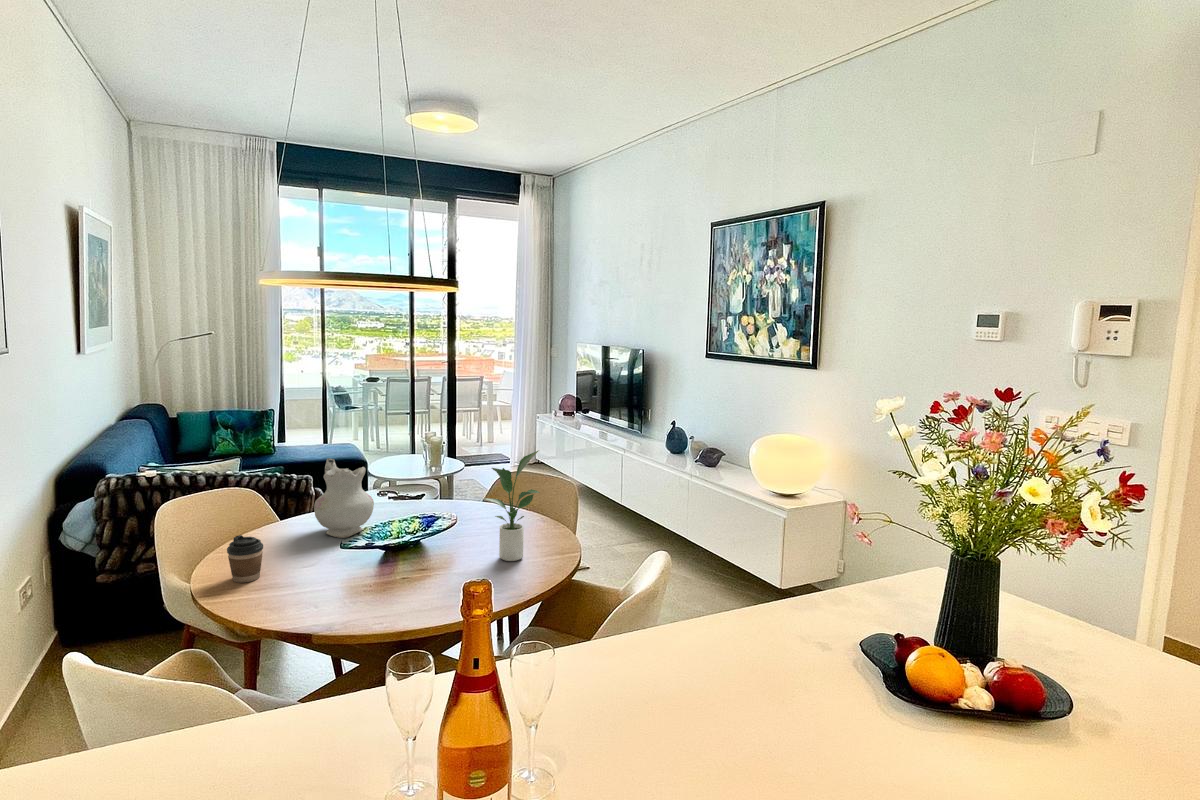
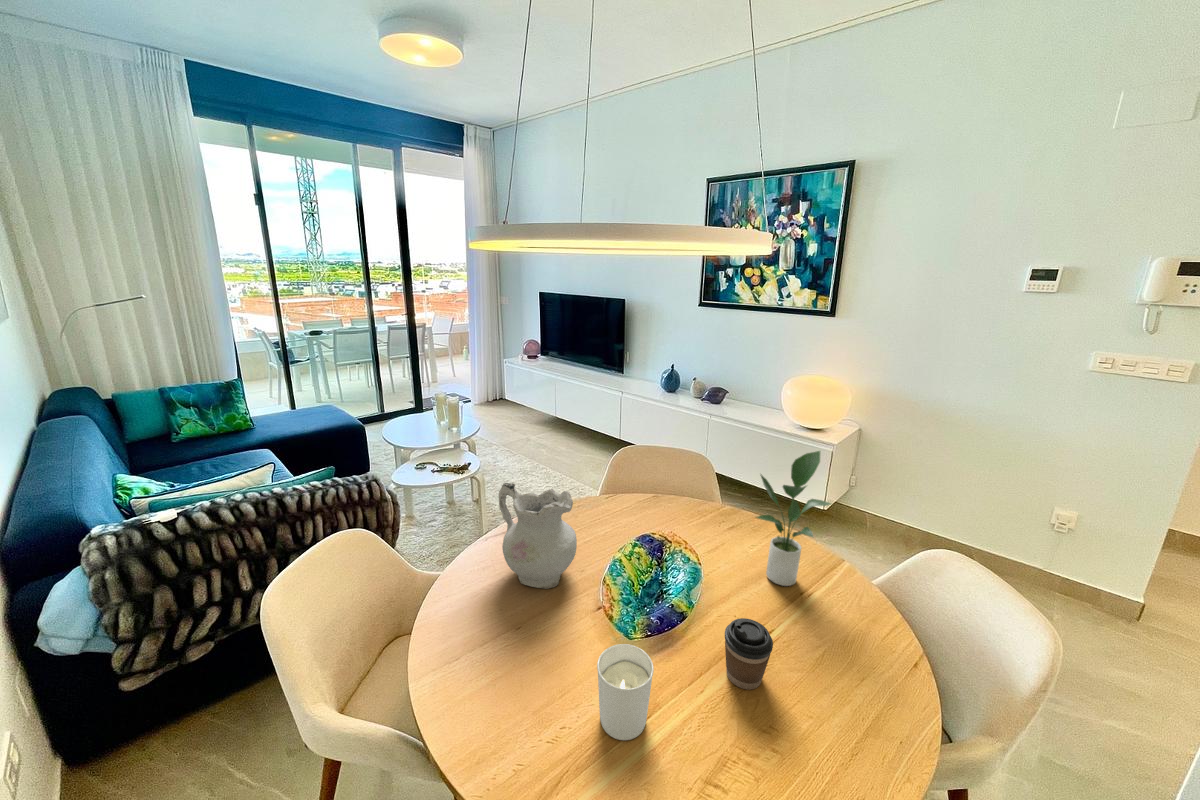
coffee cup: present [227,535,263,583] -> present [725,618,773,690]
candle holder: none [284,538,322,590] -> present [597,644,654,740]

